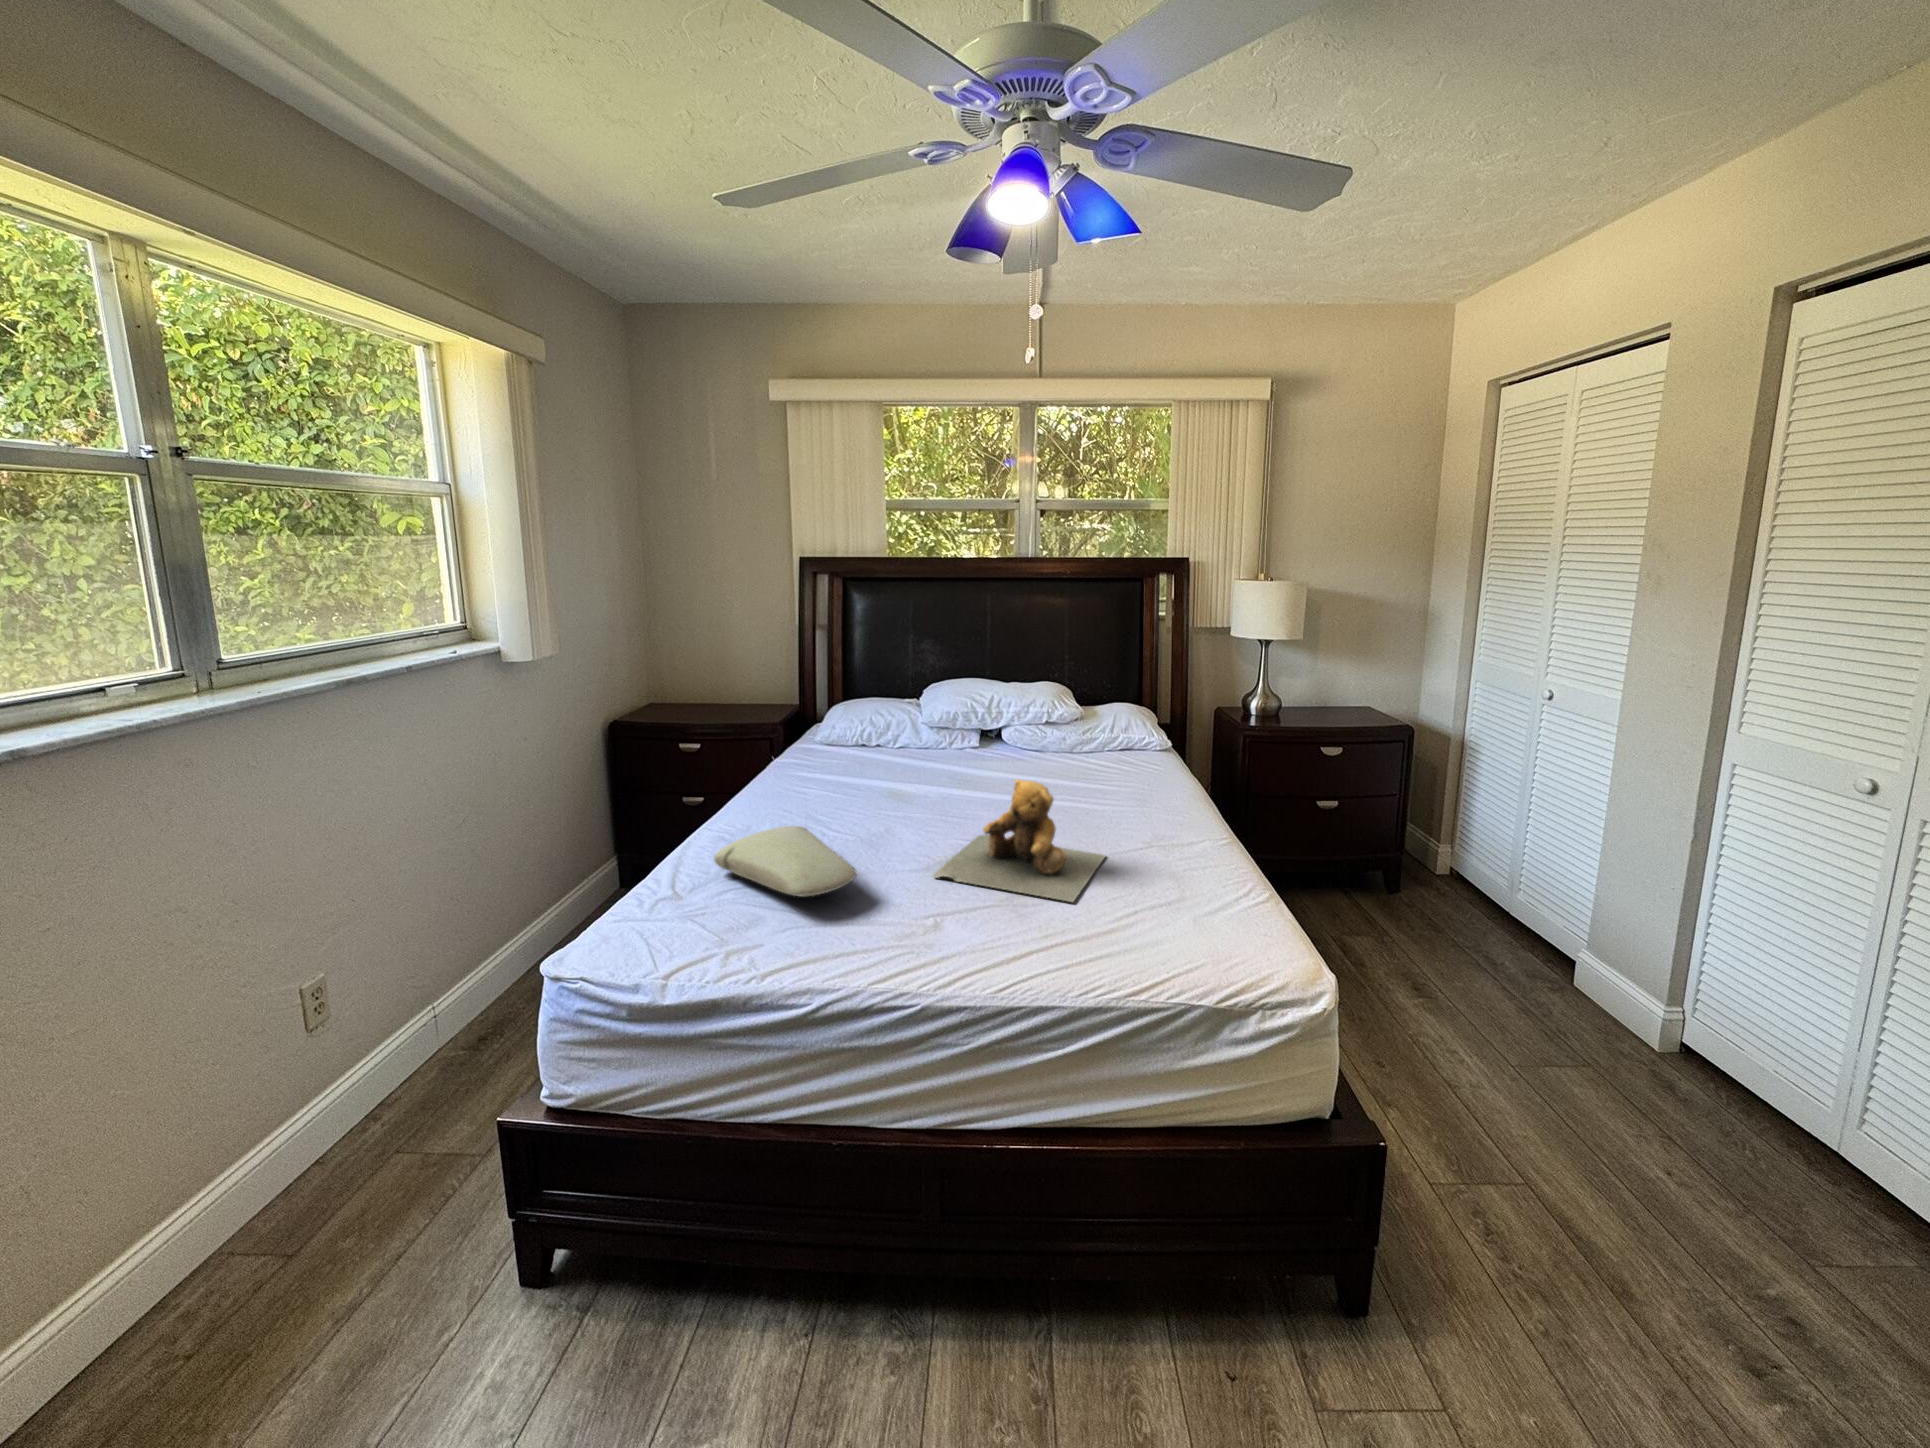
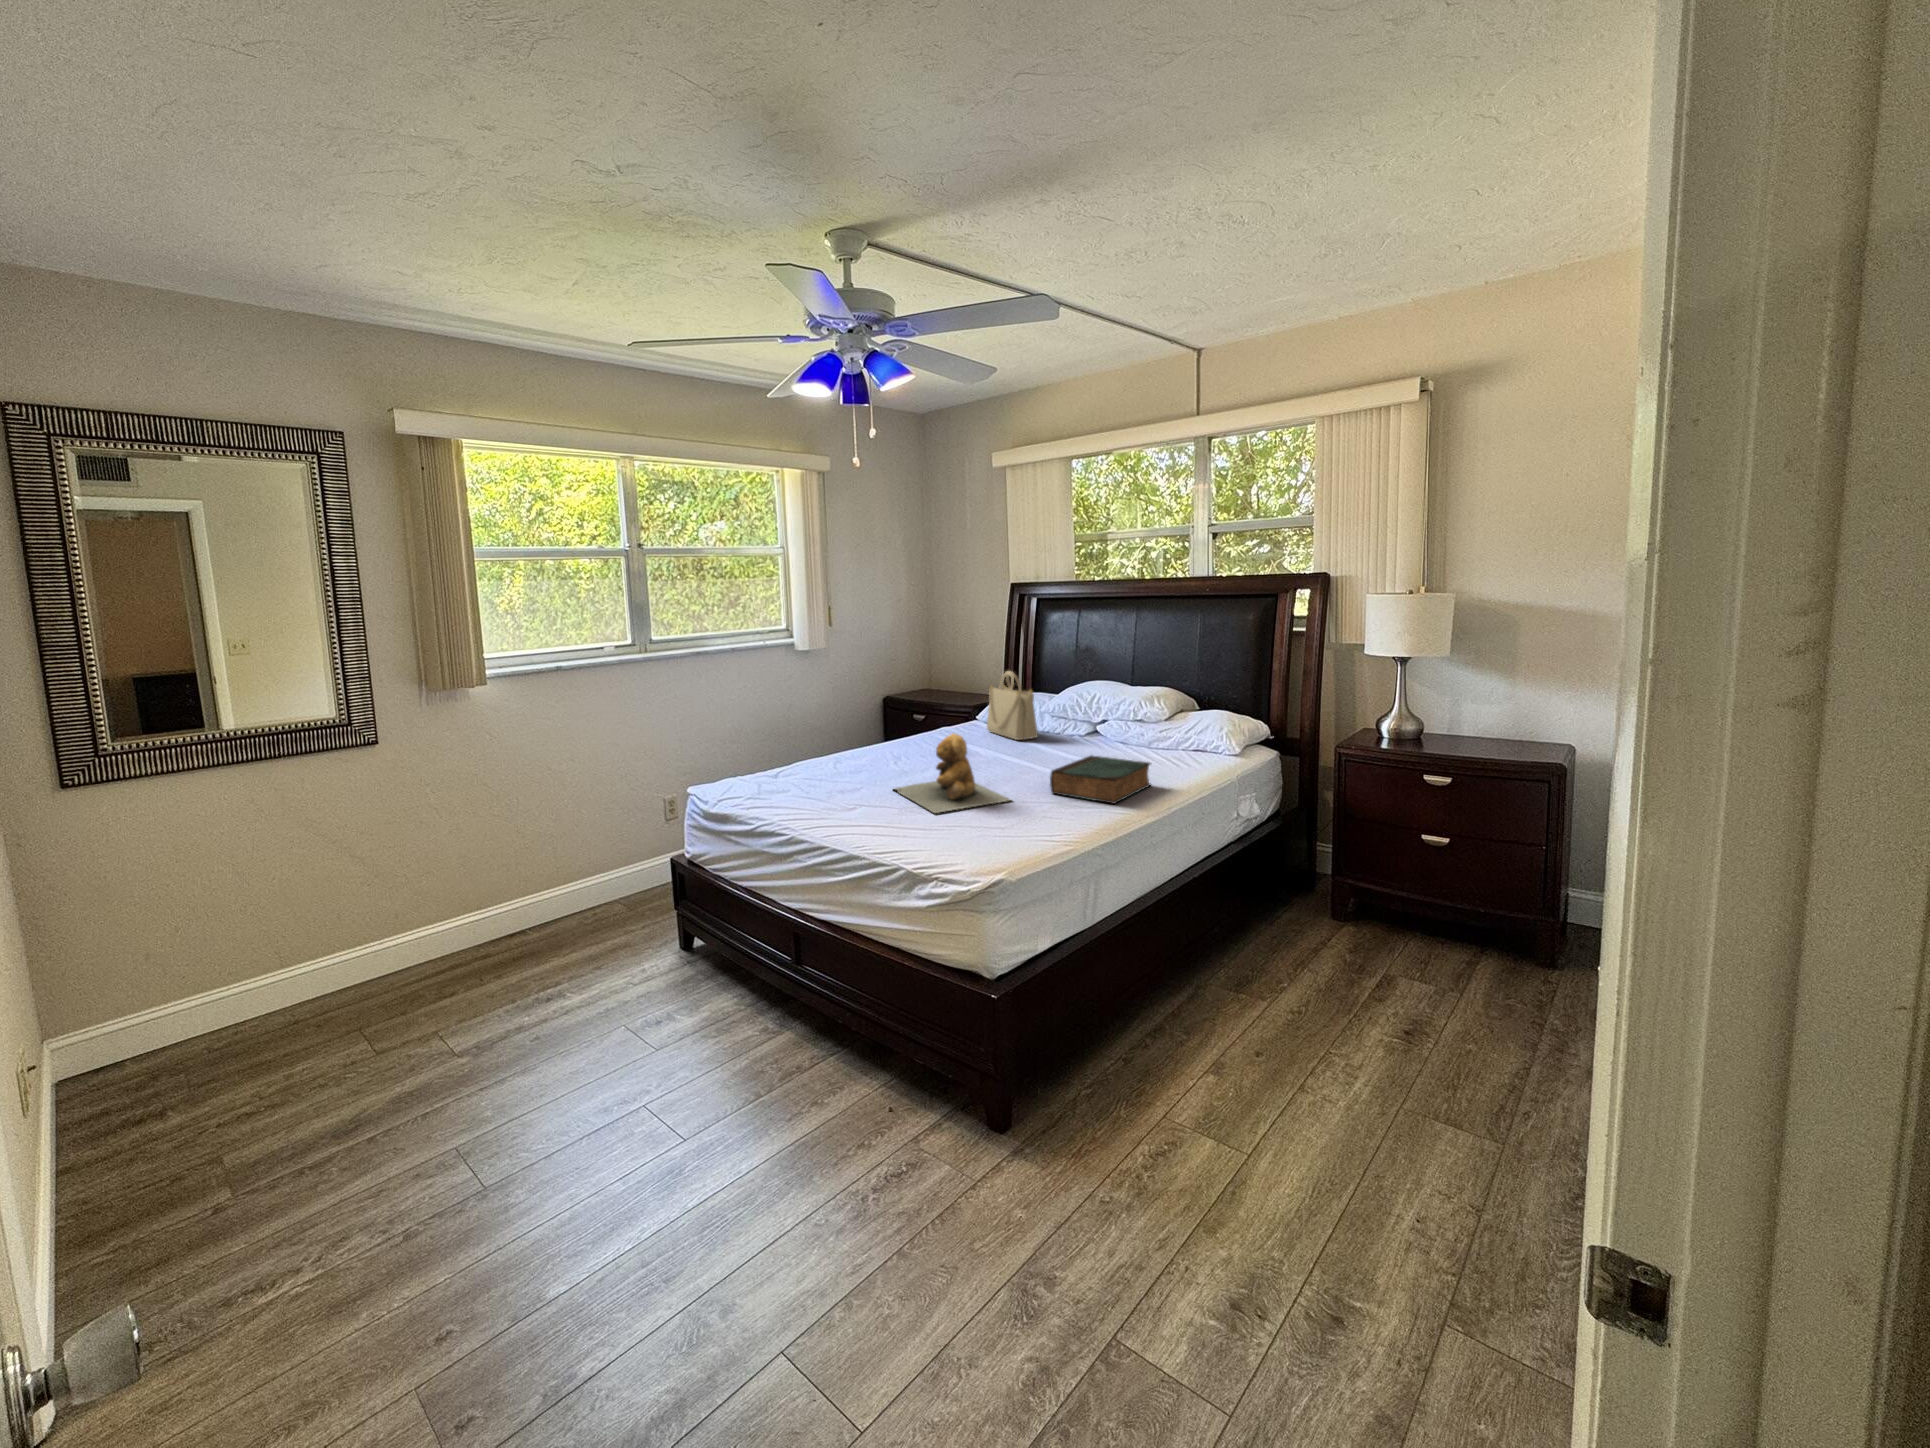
handbag: none [857,676,937,765] -> present [987,671,1038,740]
book: none [1100,775,1204,835] -> present [1050,755,1150,804]
pillow: present [714,826,857,896] -> none [796,748,858,781]

